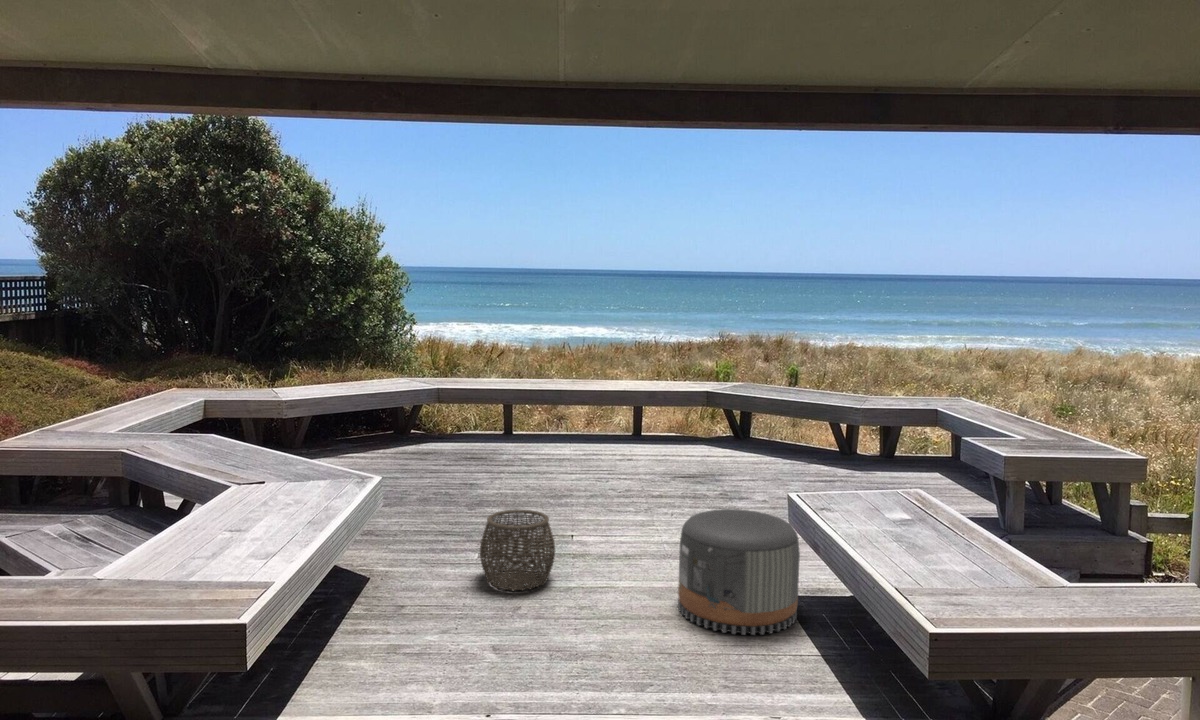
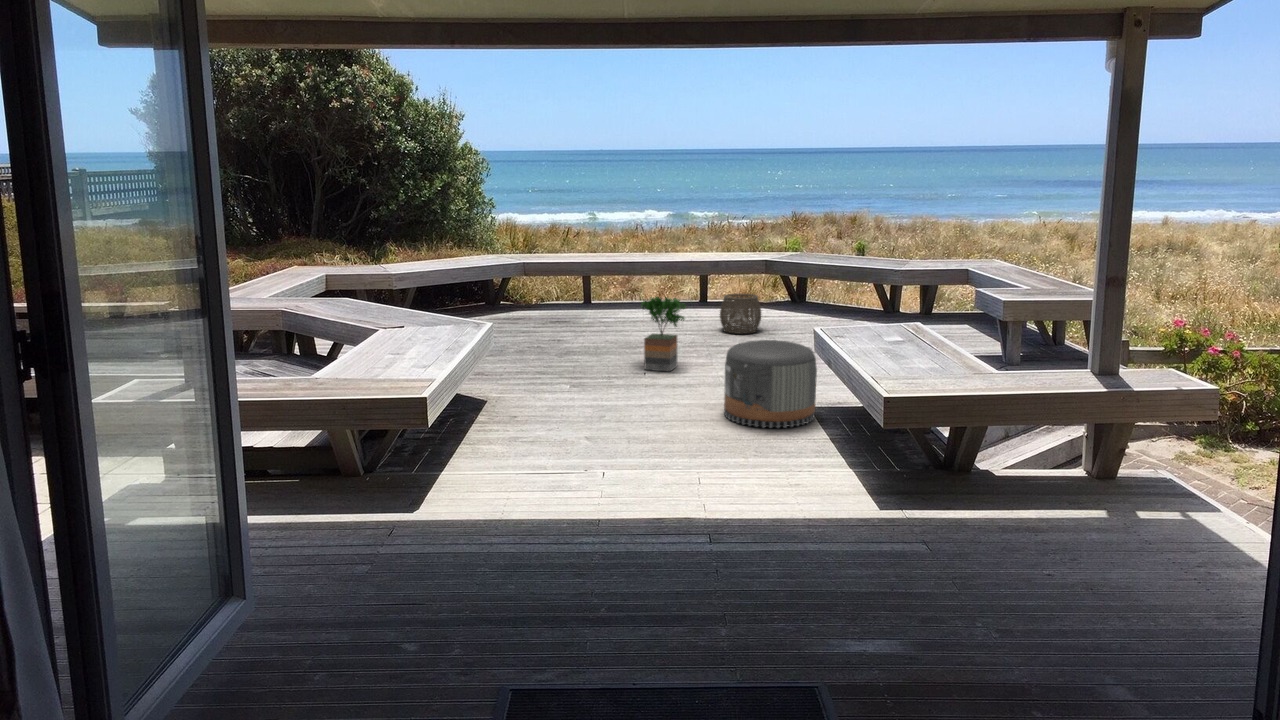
potted tree: none [568,440,625,535] -> present [642,296,685,371]
woven basket: present [480,510,555,591] -> present [720,293,761,334]

